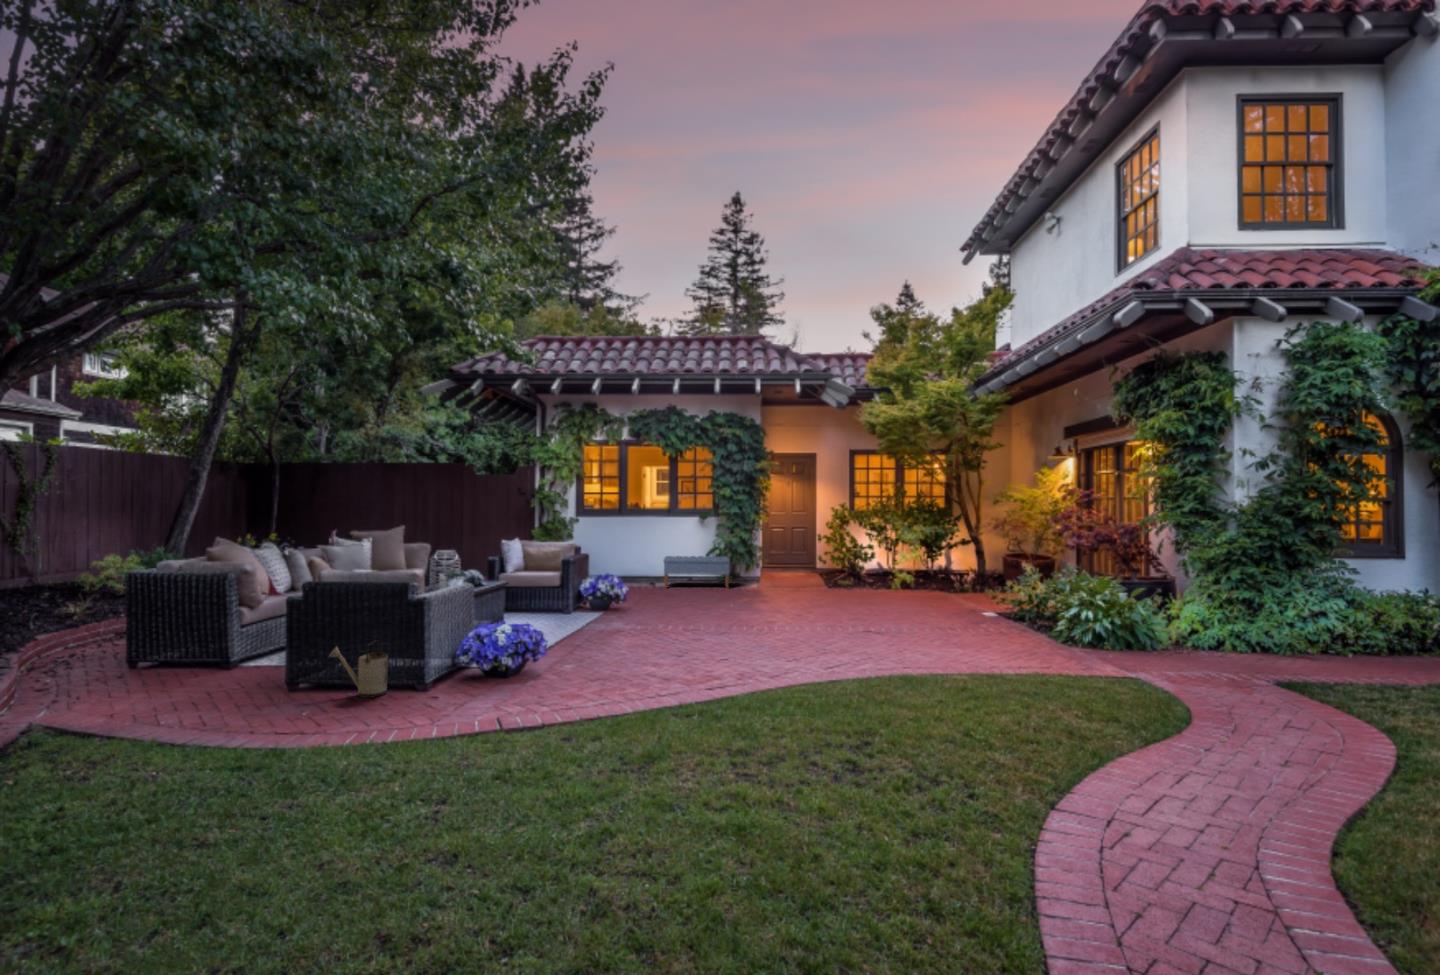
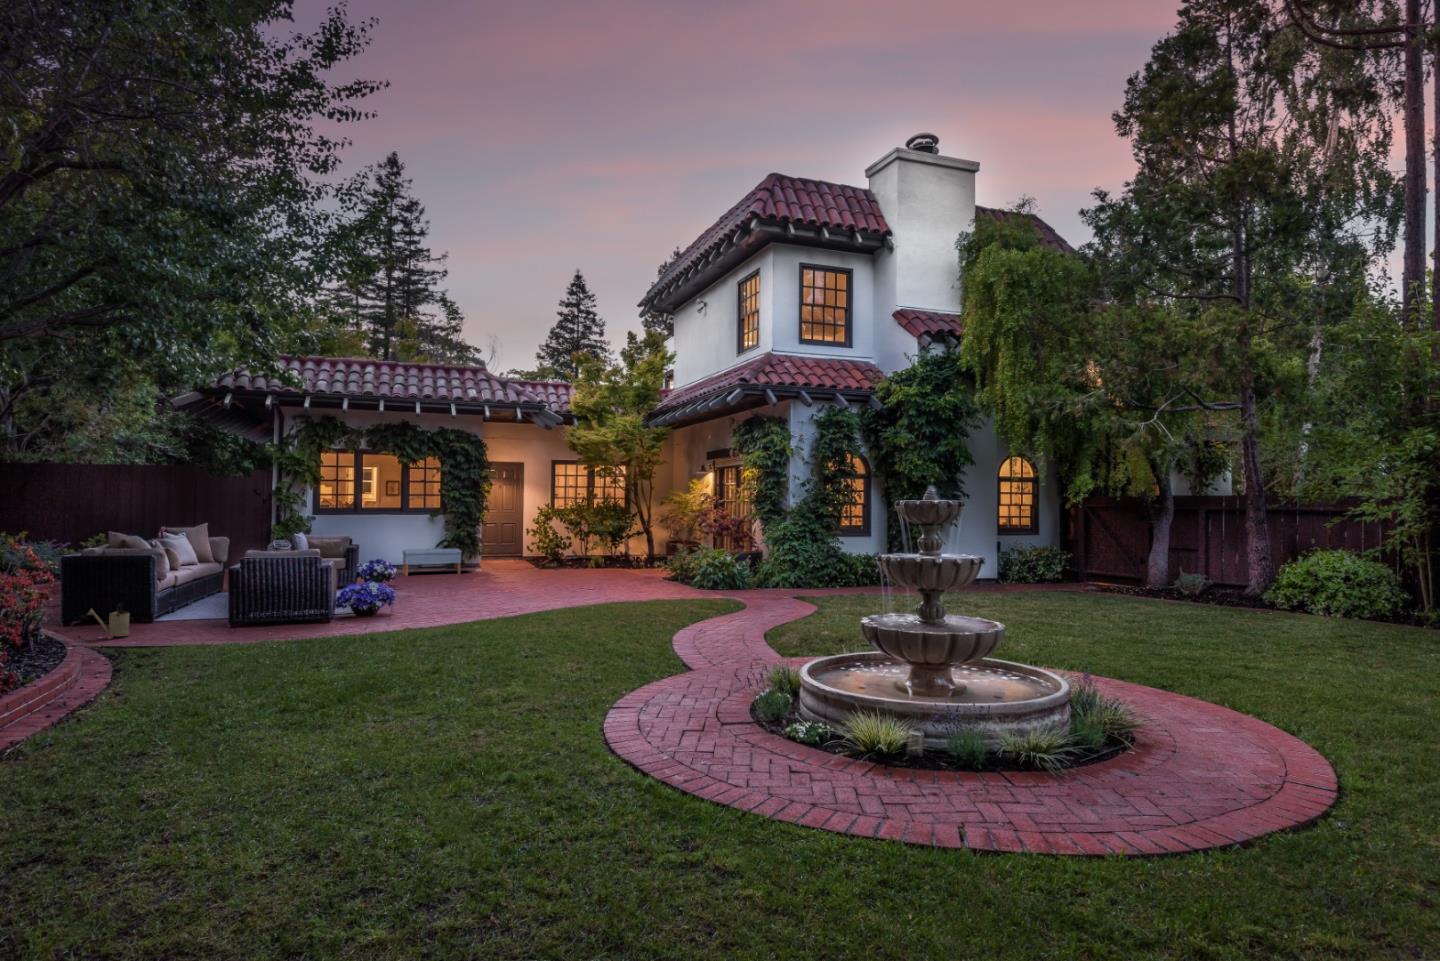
watering can: present [329,641,388,698] -> present [86,603,130,639]

